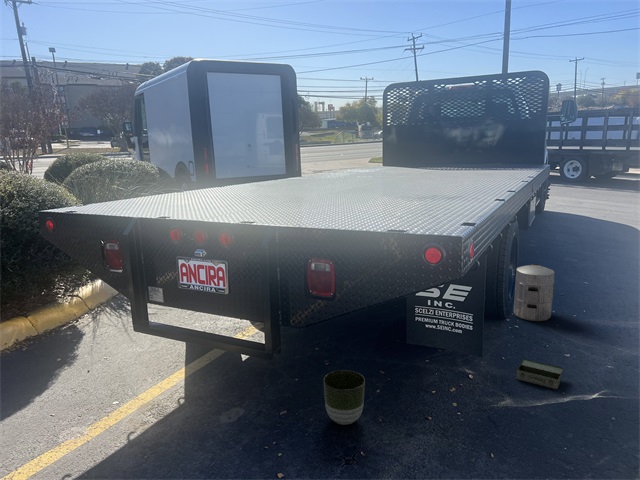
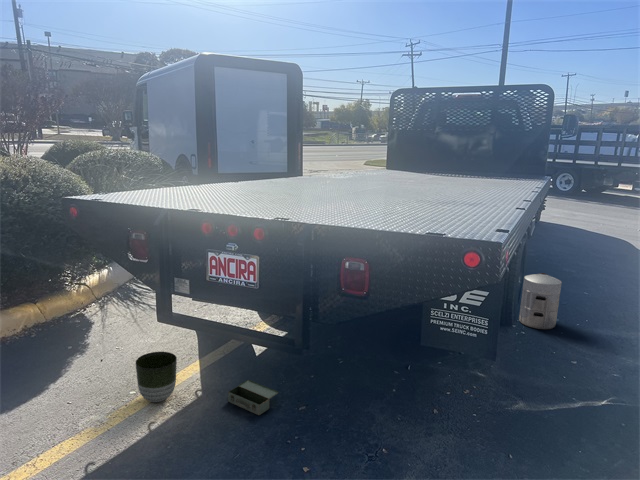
toolbox: present [516,359,563,389] -> present [228,380,279,415]
planter: present [324,370,365,425] -> present [136,352,177,402]

